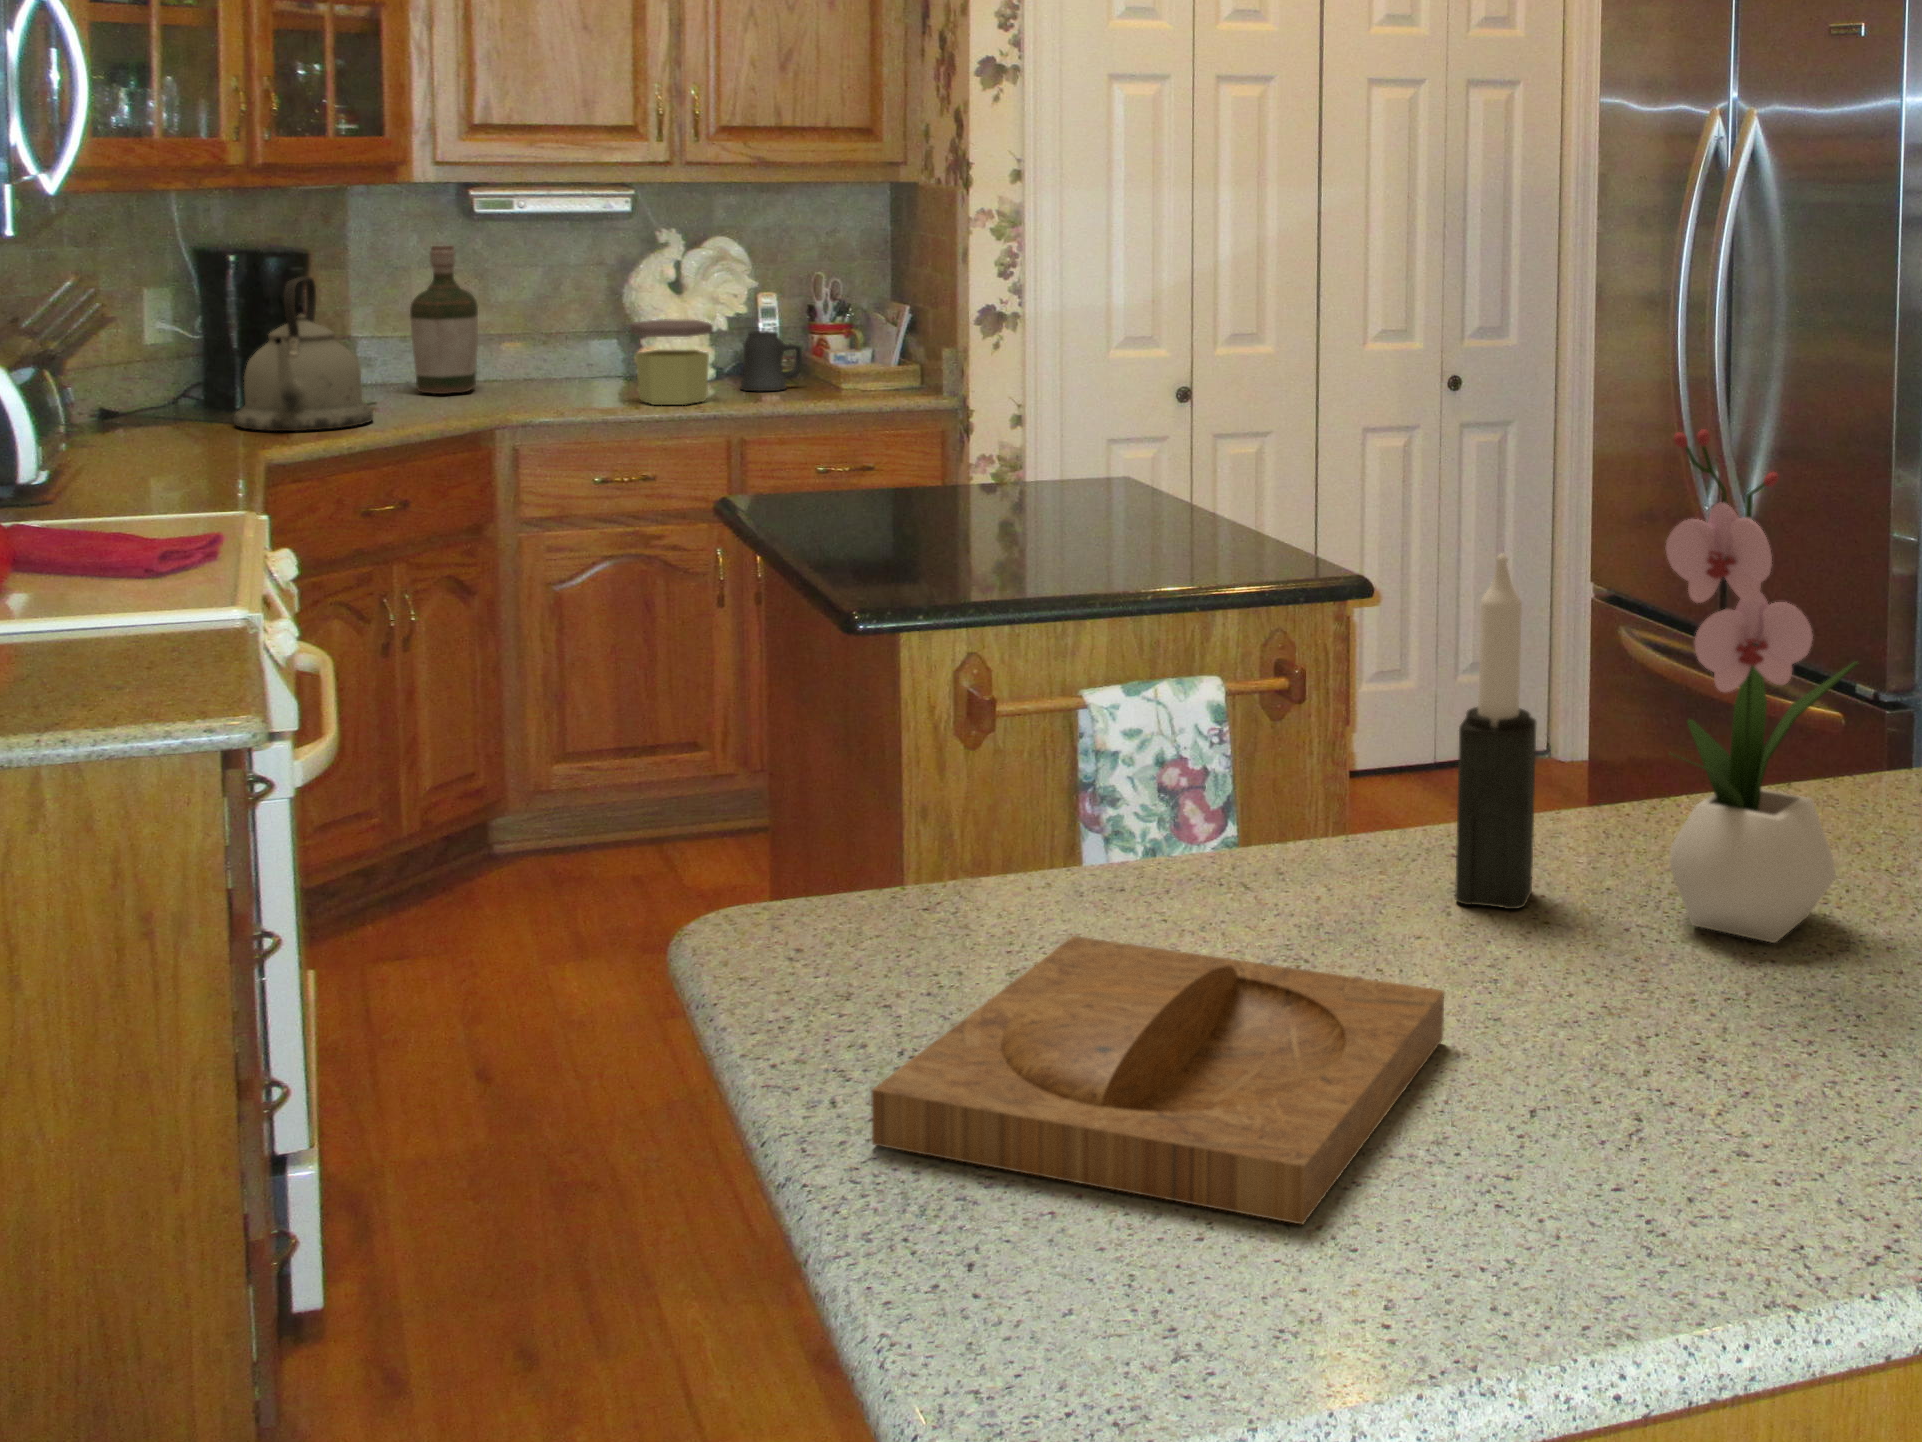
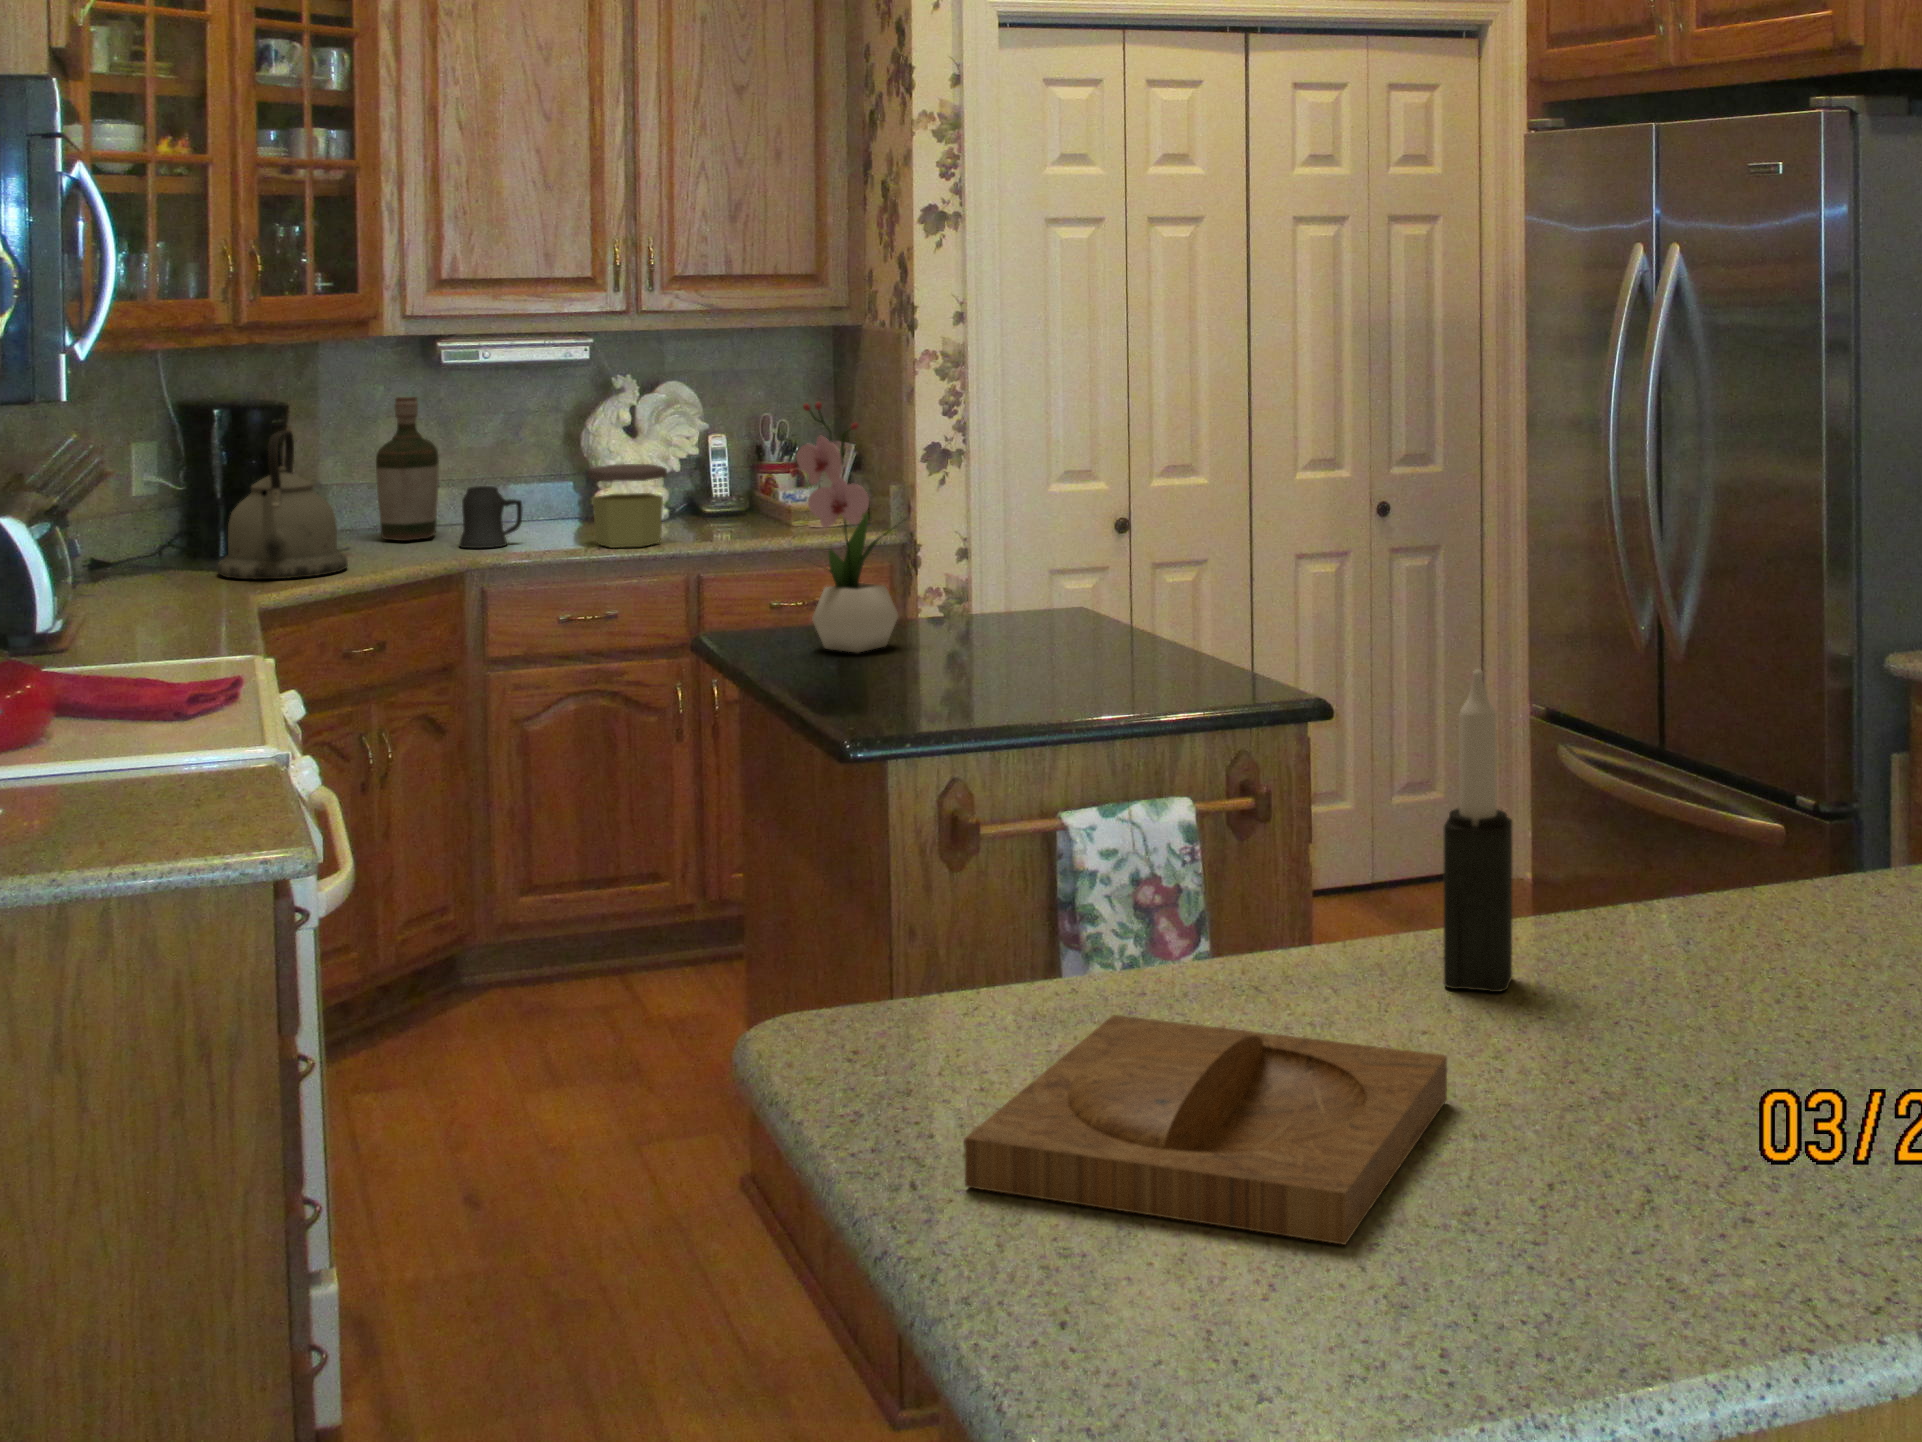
mug: present [741,331,802,391] -> present [459,486,522,549]
flower arrangement: present [1666,429,1858,943] -> present [796,402,898,653]

